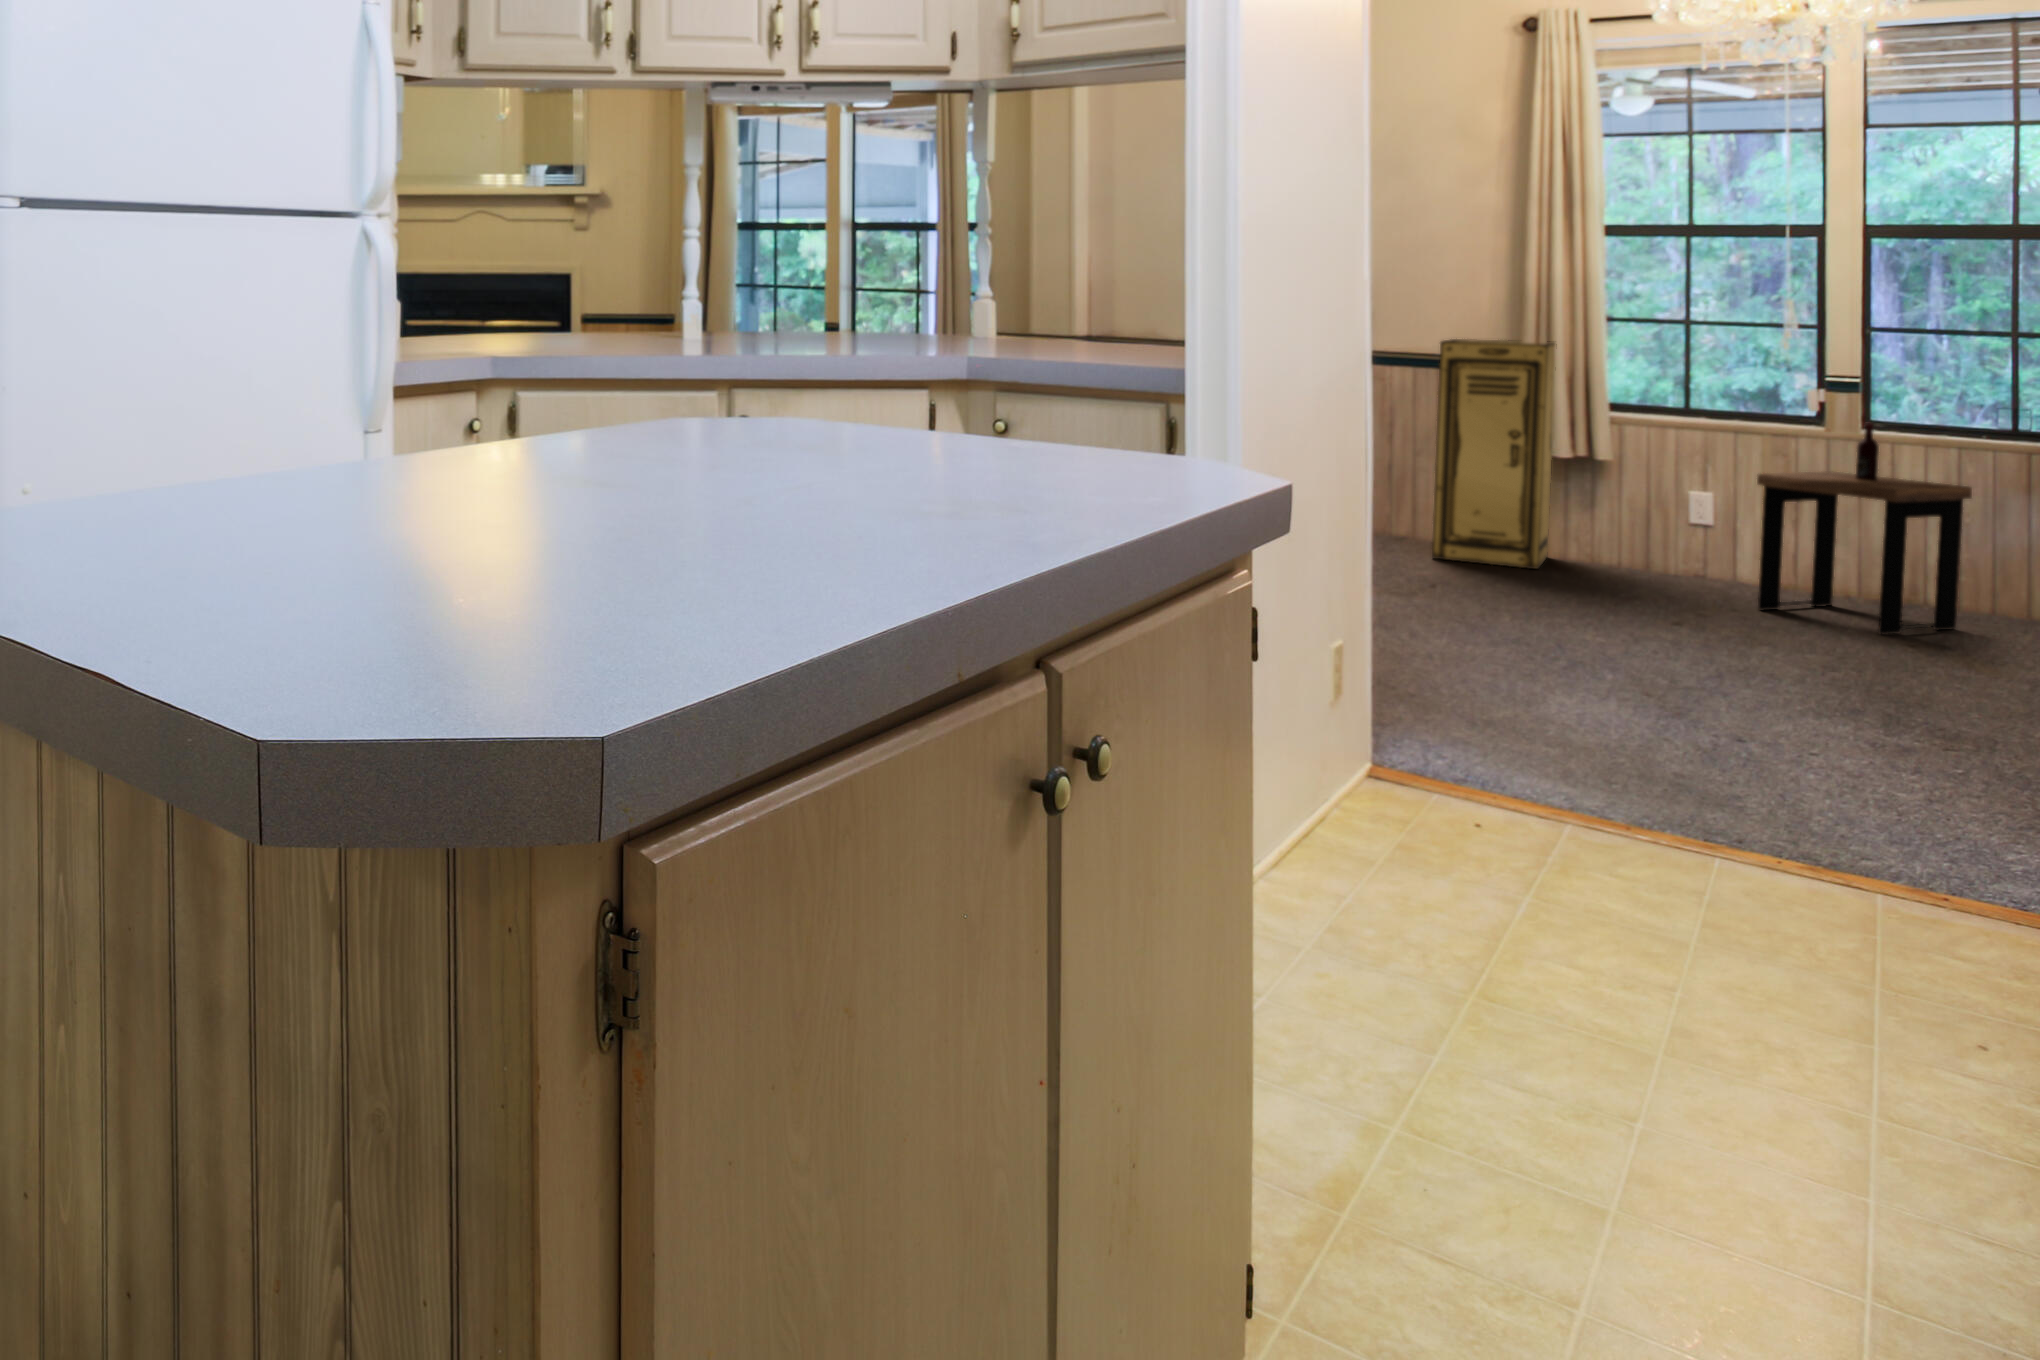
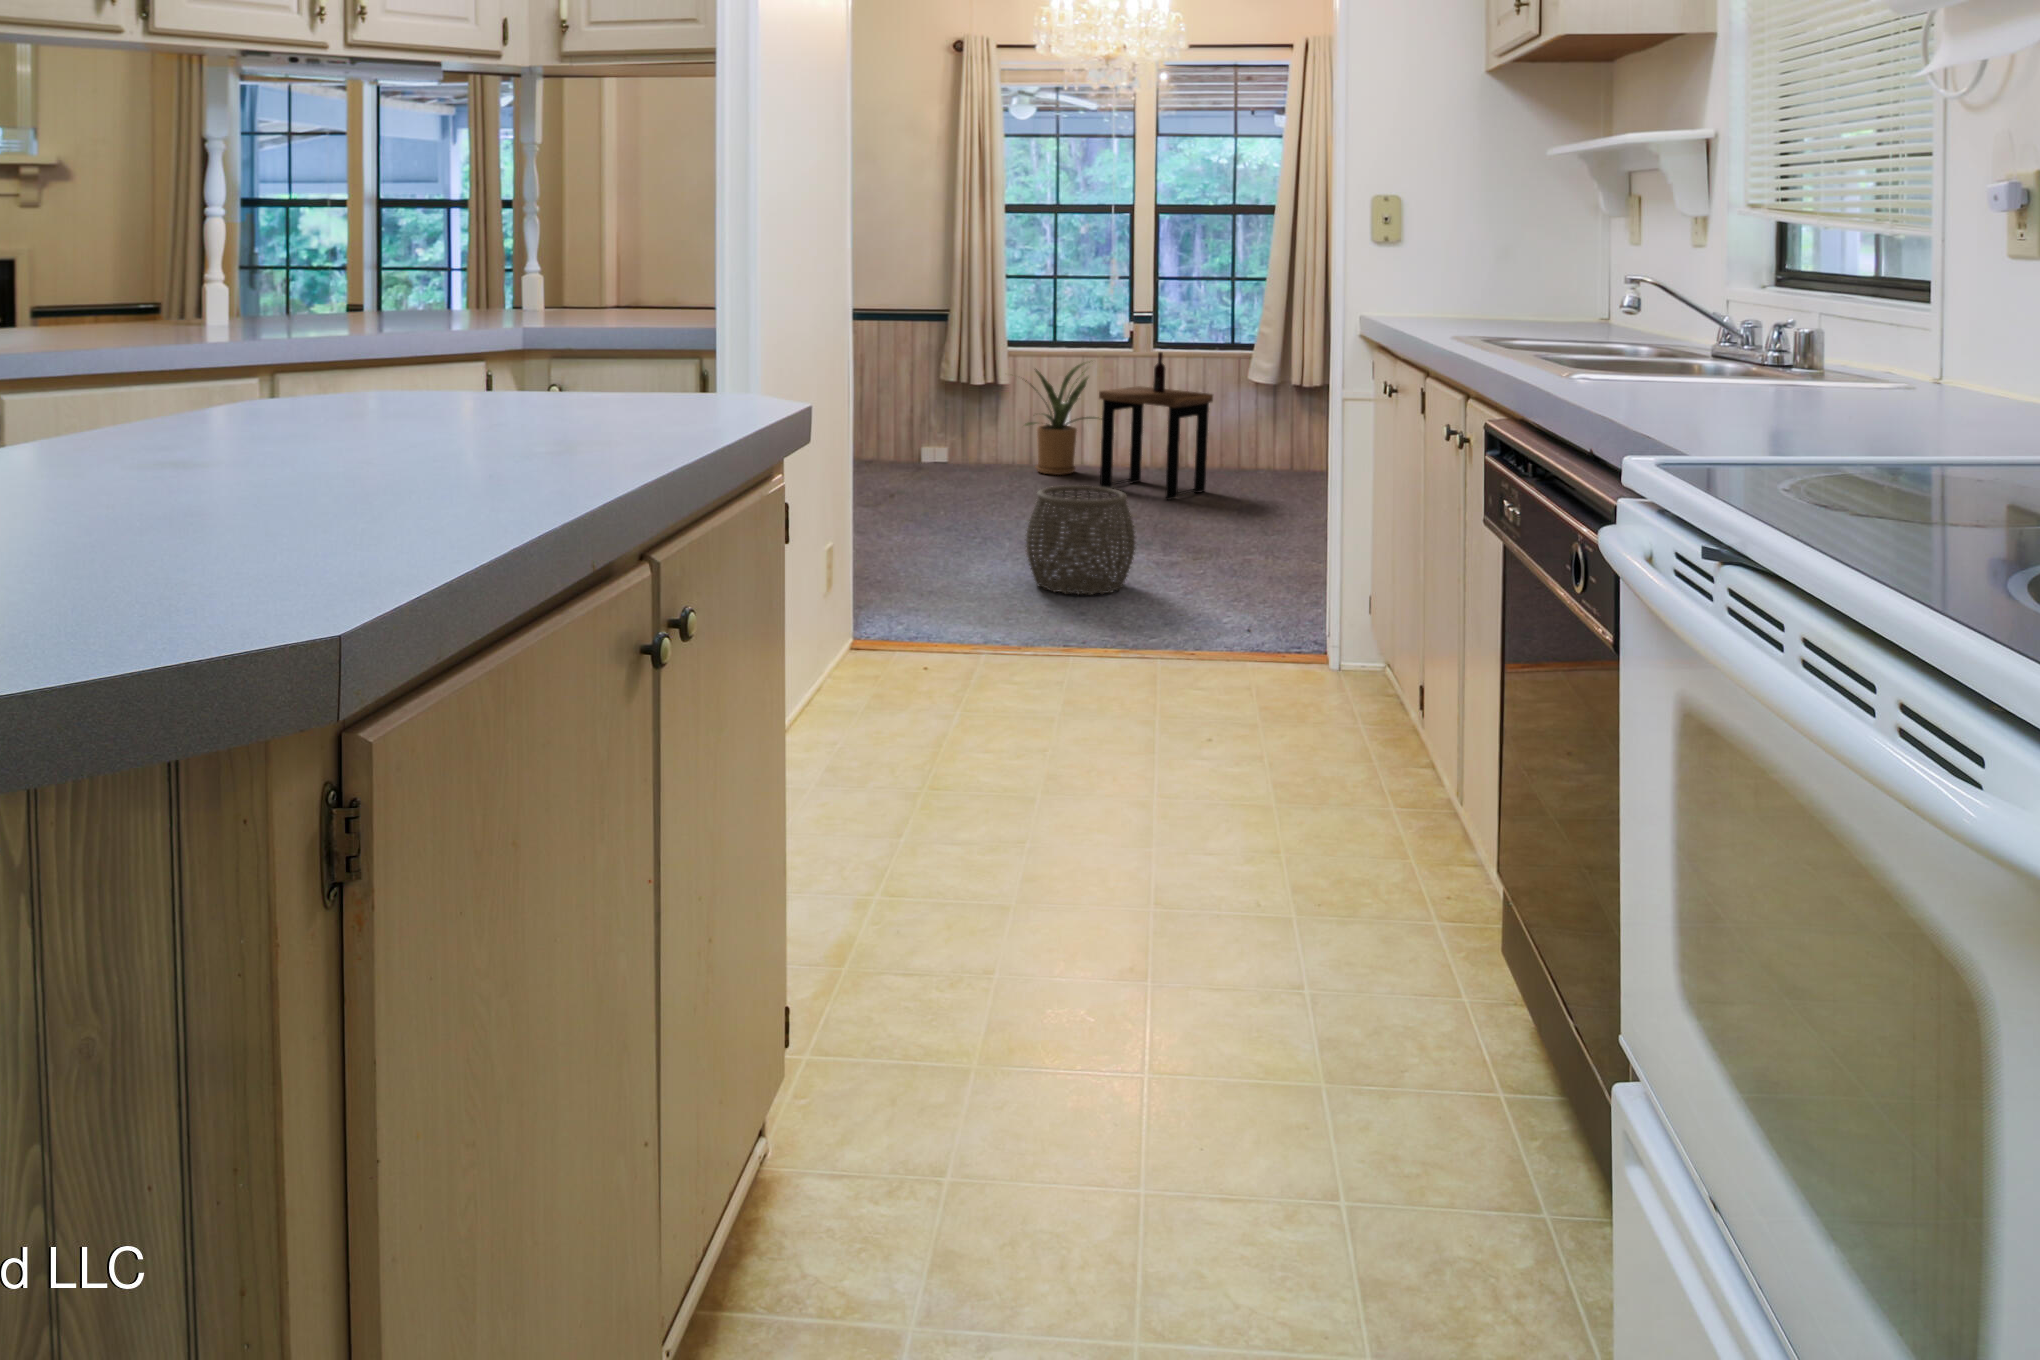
storage cabinet: present [1432,339,1555,569] -> none [894,290,976,471]
house plant: none [1595,433,1774,586] -> present [1025,362,1097,475]
woven basket: none [1626,590,1824,748] -> present [1026,485,1135,595]

